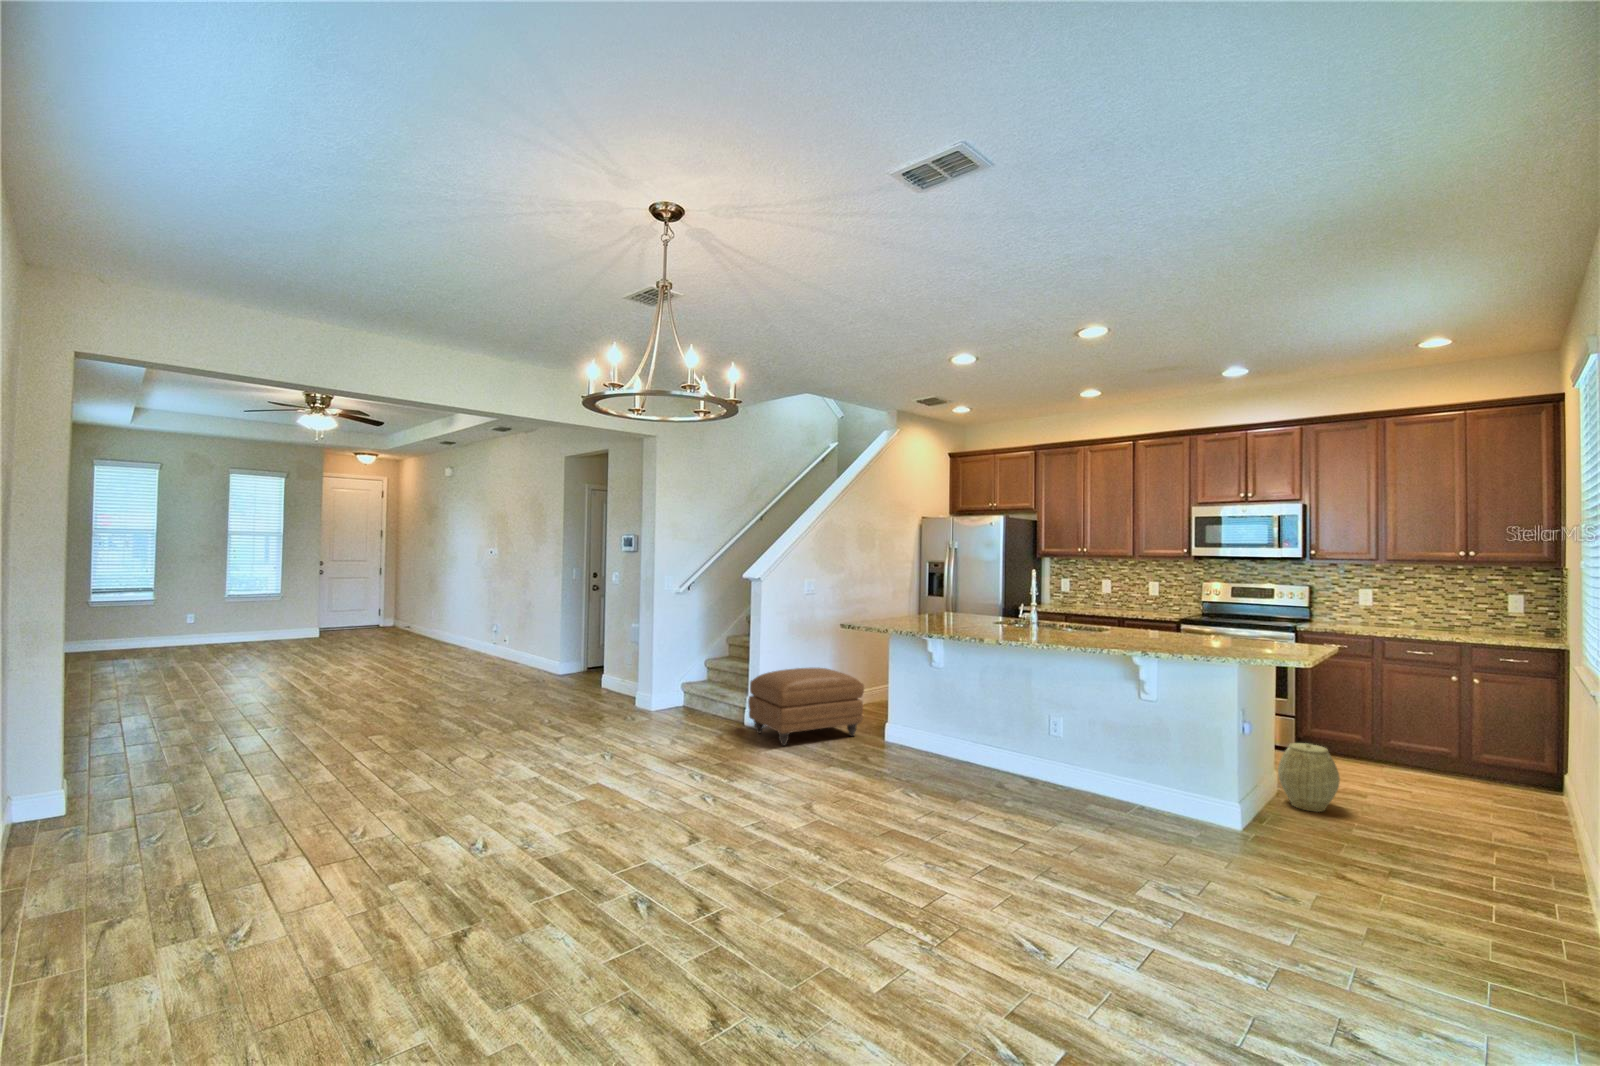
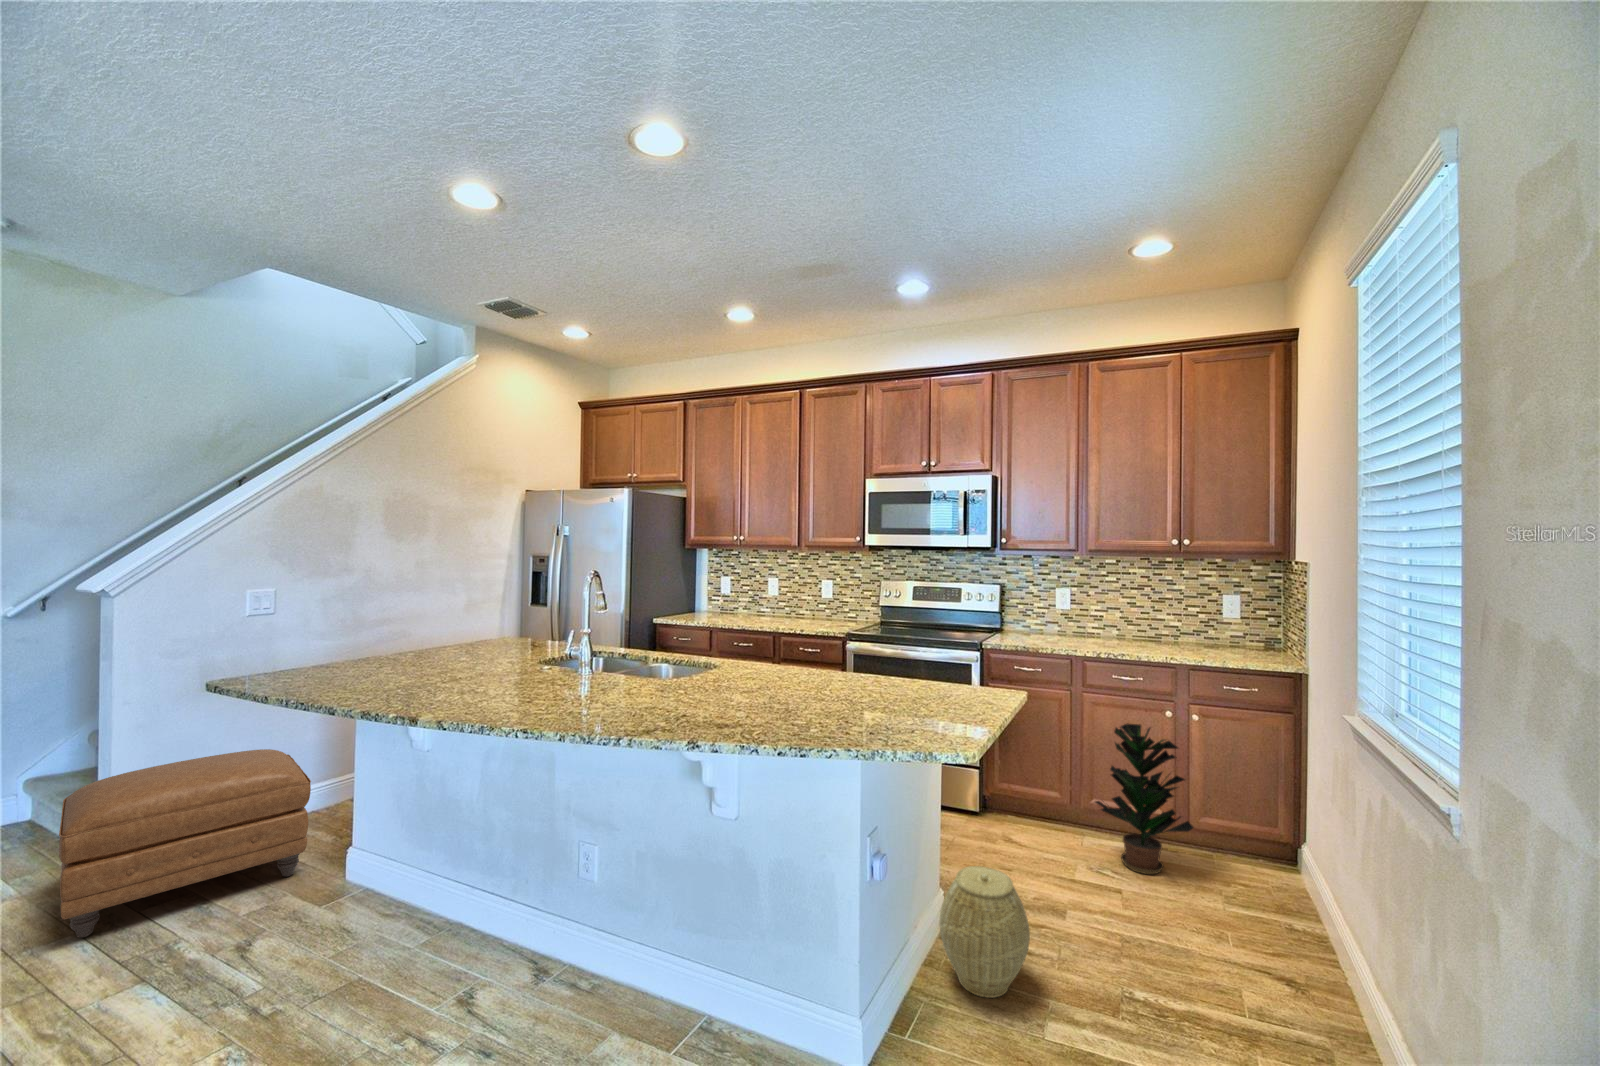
potted plant: none [1390,683,1472,785] -> present [1095,723,1193,874]

